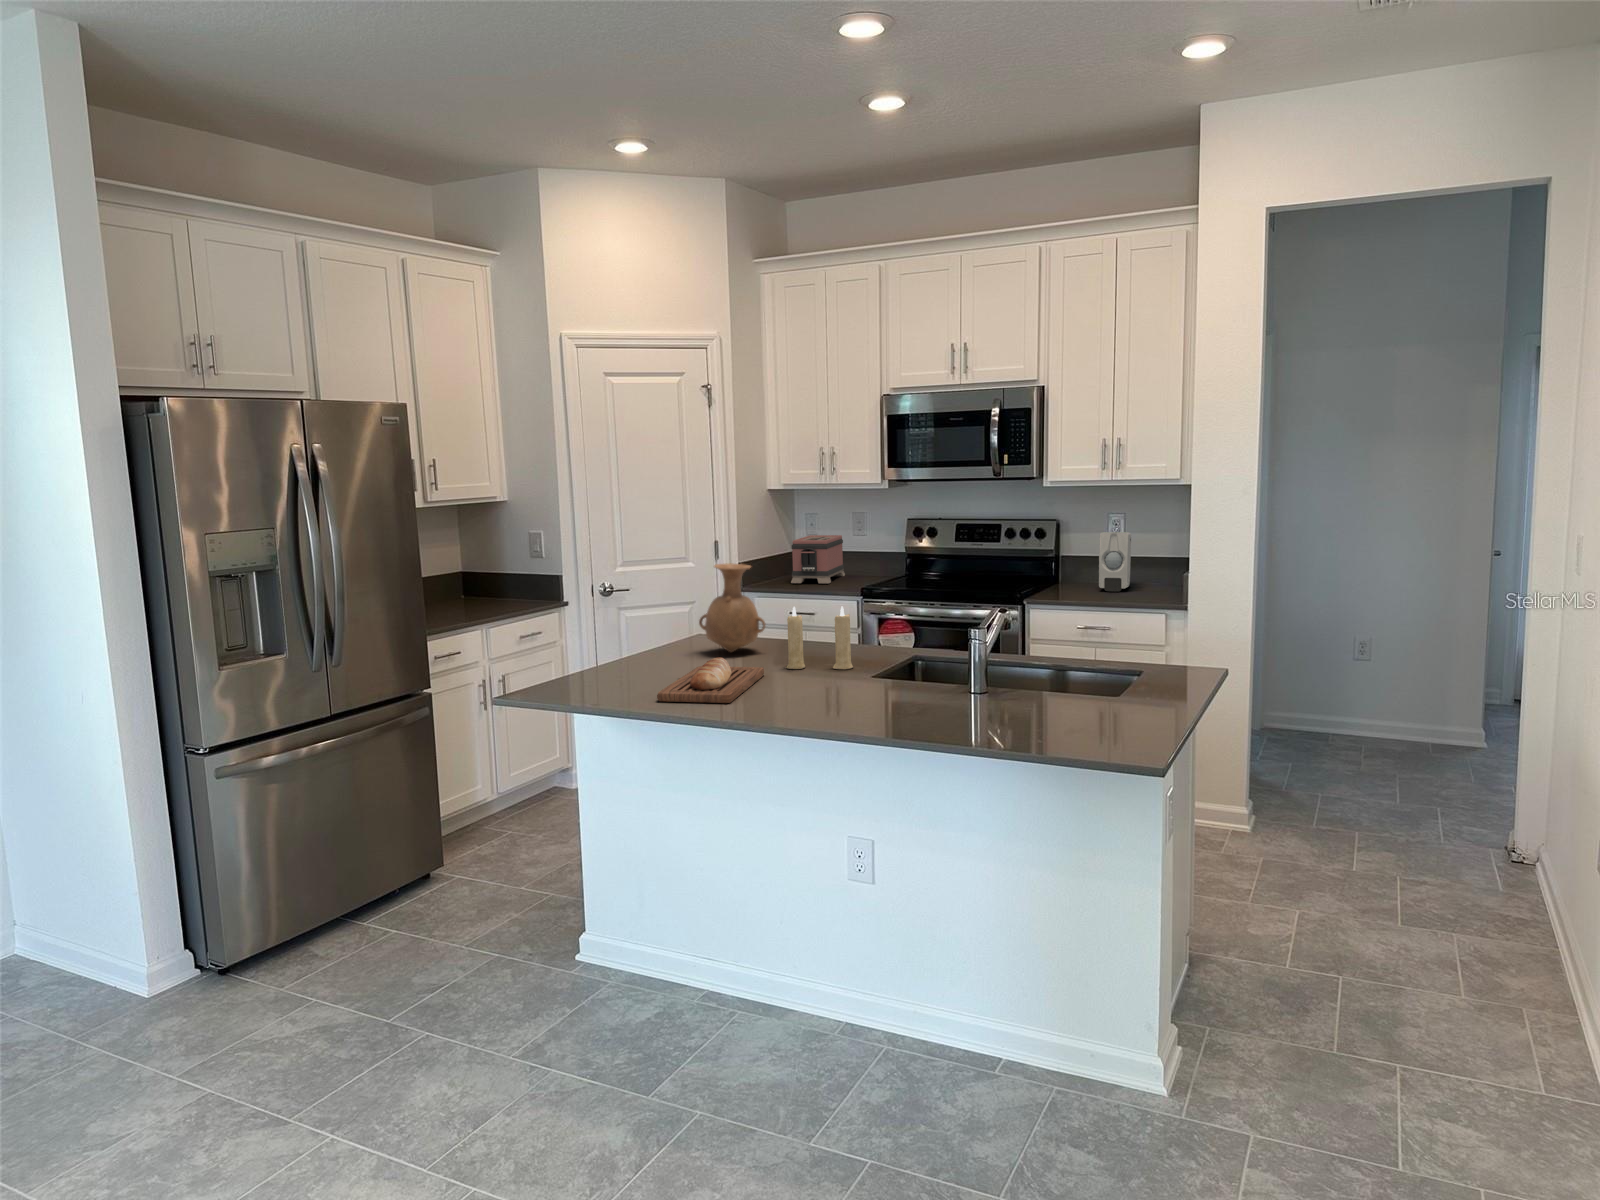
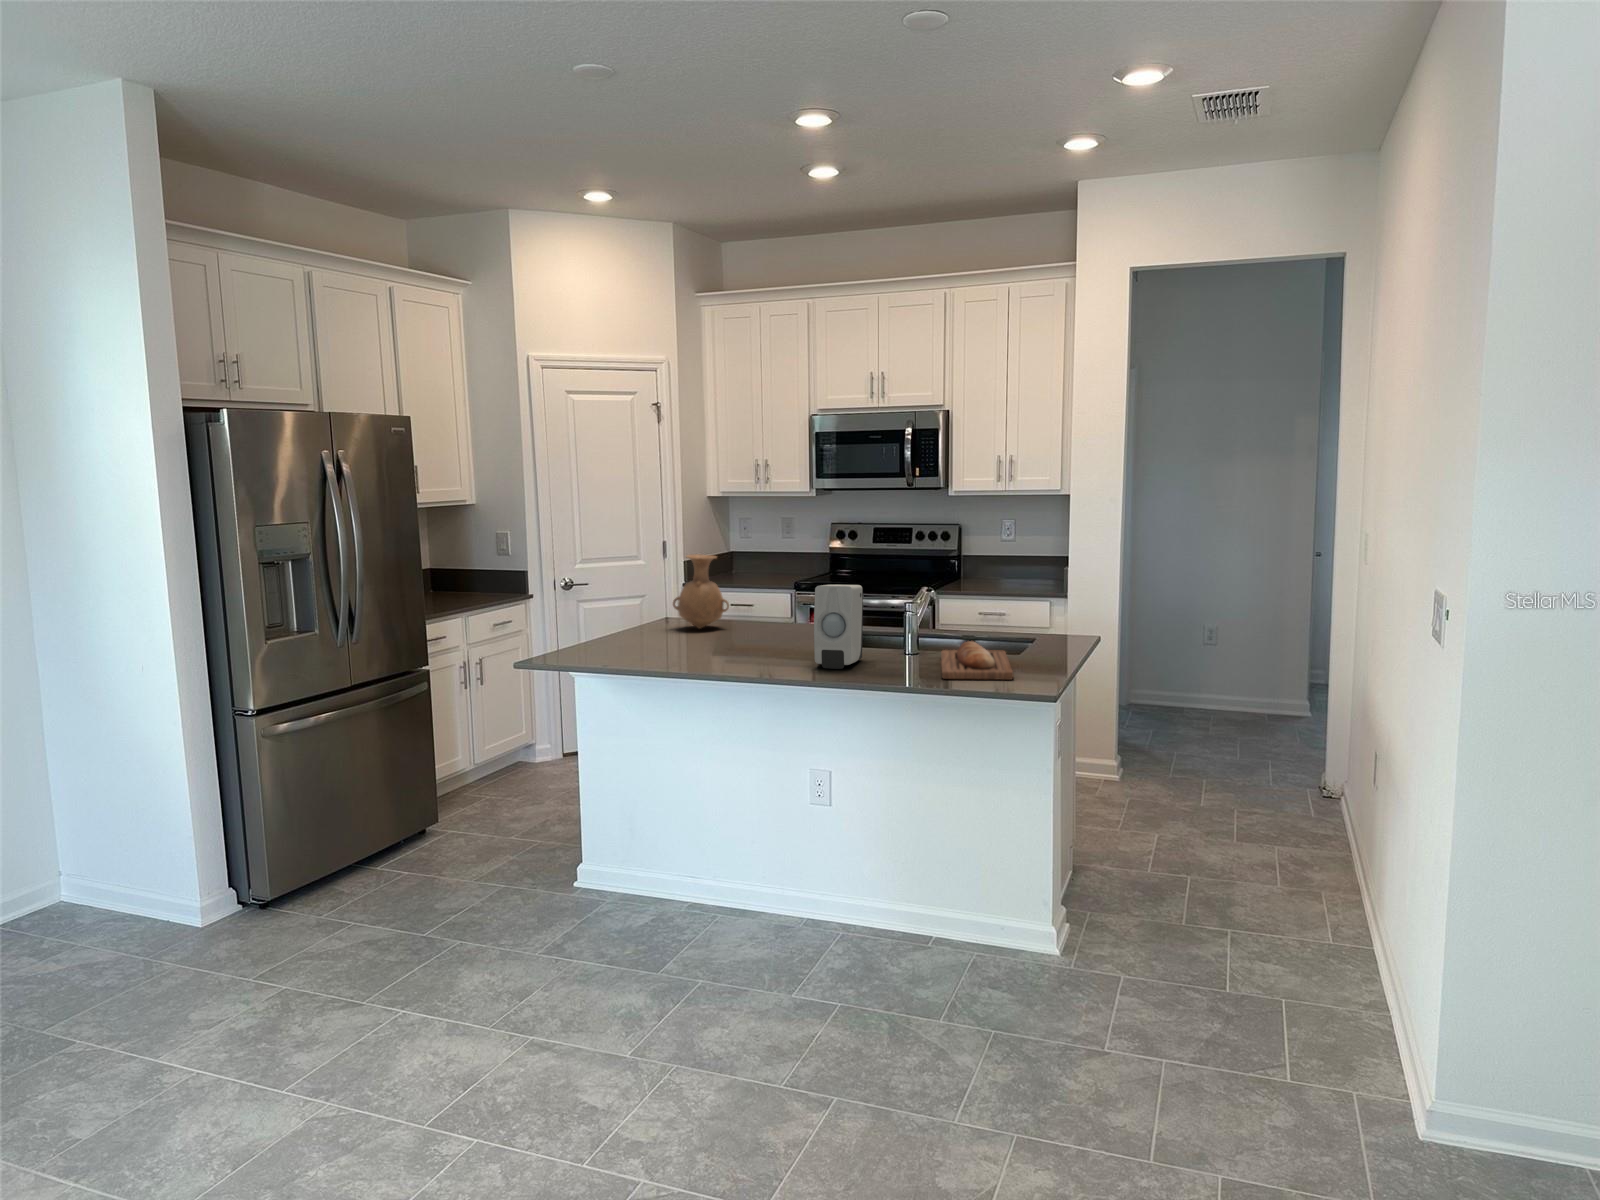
soap dispenser: present [1099,532,1131,591] -> present [814,585,863,669]
toaster: present [791,535,845,584] -> none [729,538,776,579]
candle: present [786,607,853,669] -> none [750,586,806,639]
bread loaf: present [657,657,764,703] -> present [941,641,1013,680]

